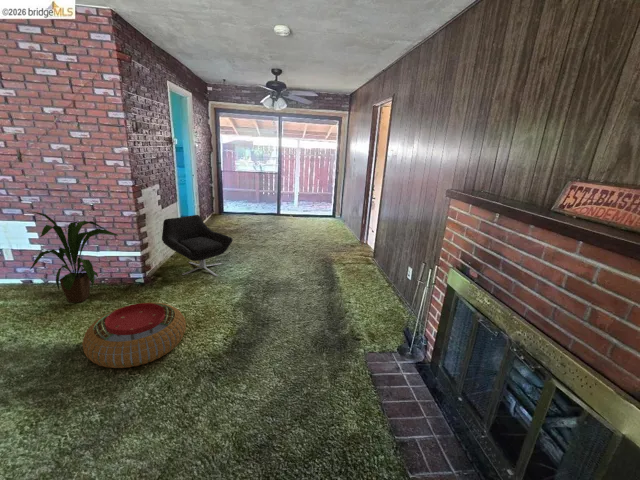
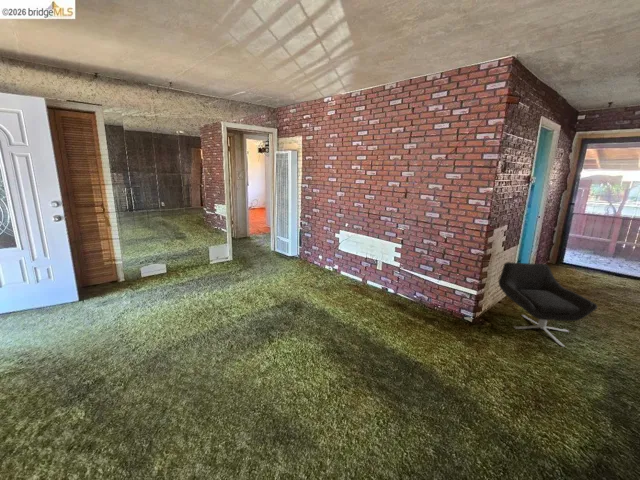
house plant: present [27,211,118,302] -> none [394,237,465,321]
pouf: present [82,302,186,368] -> none [423,345,531,427]

